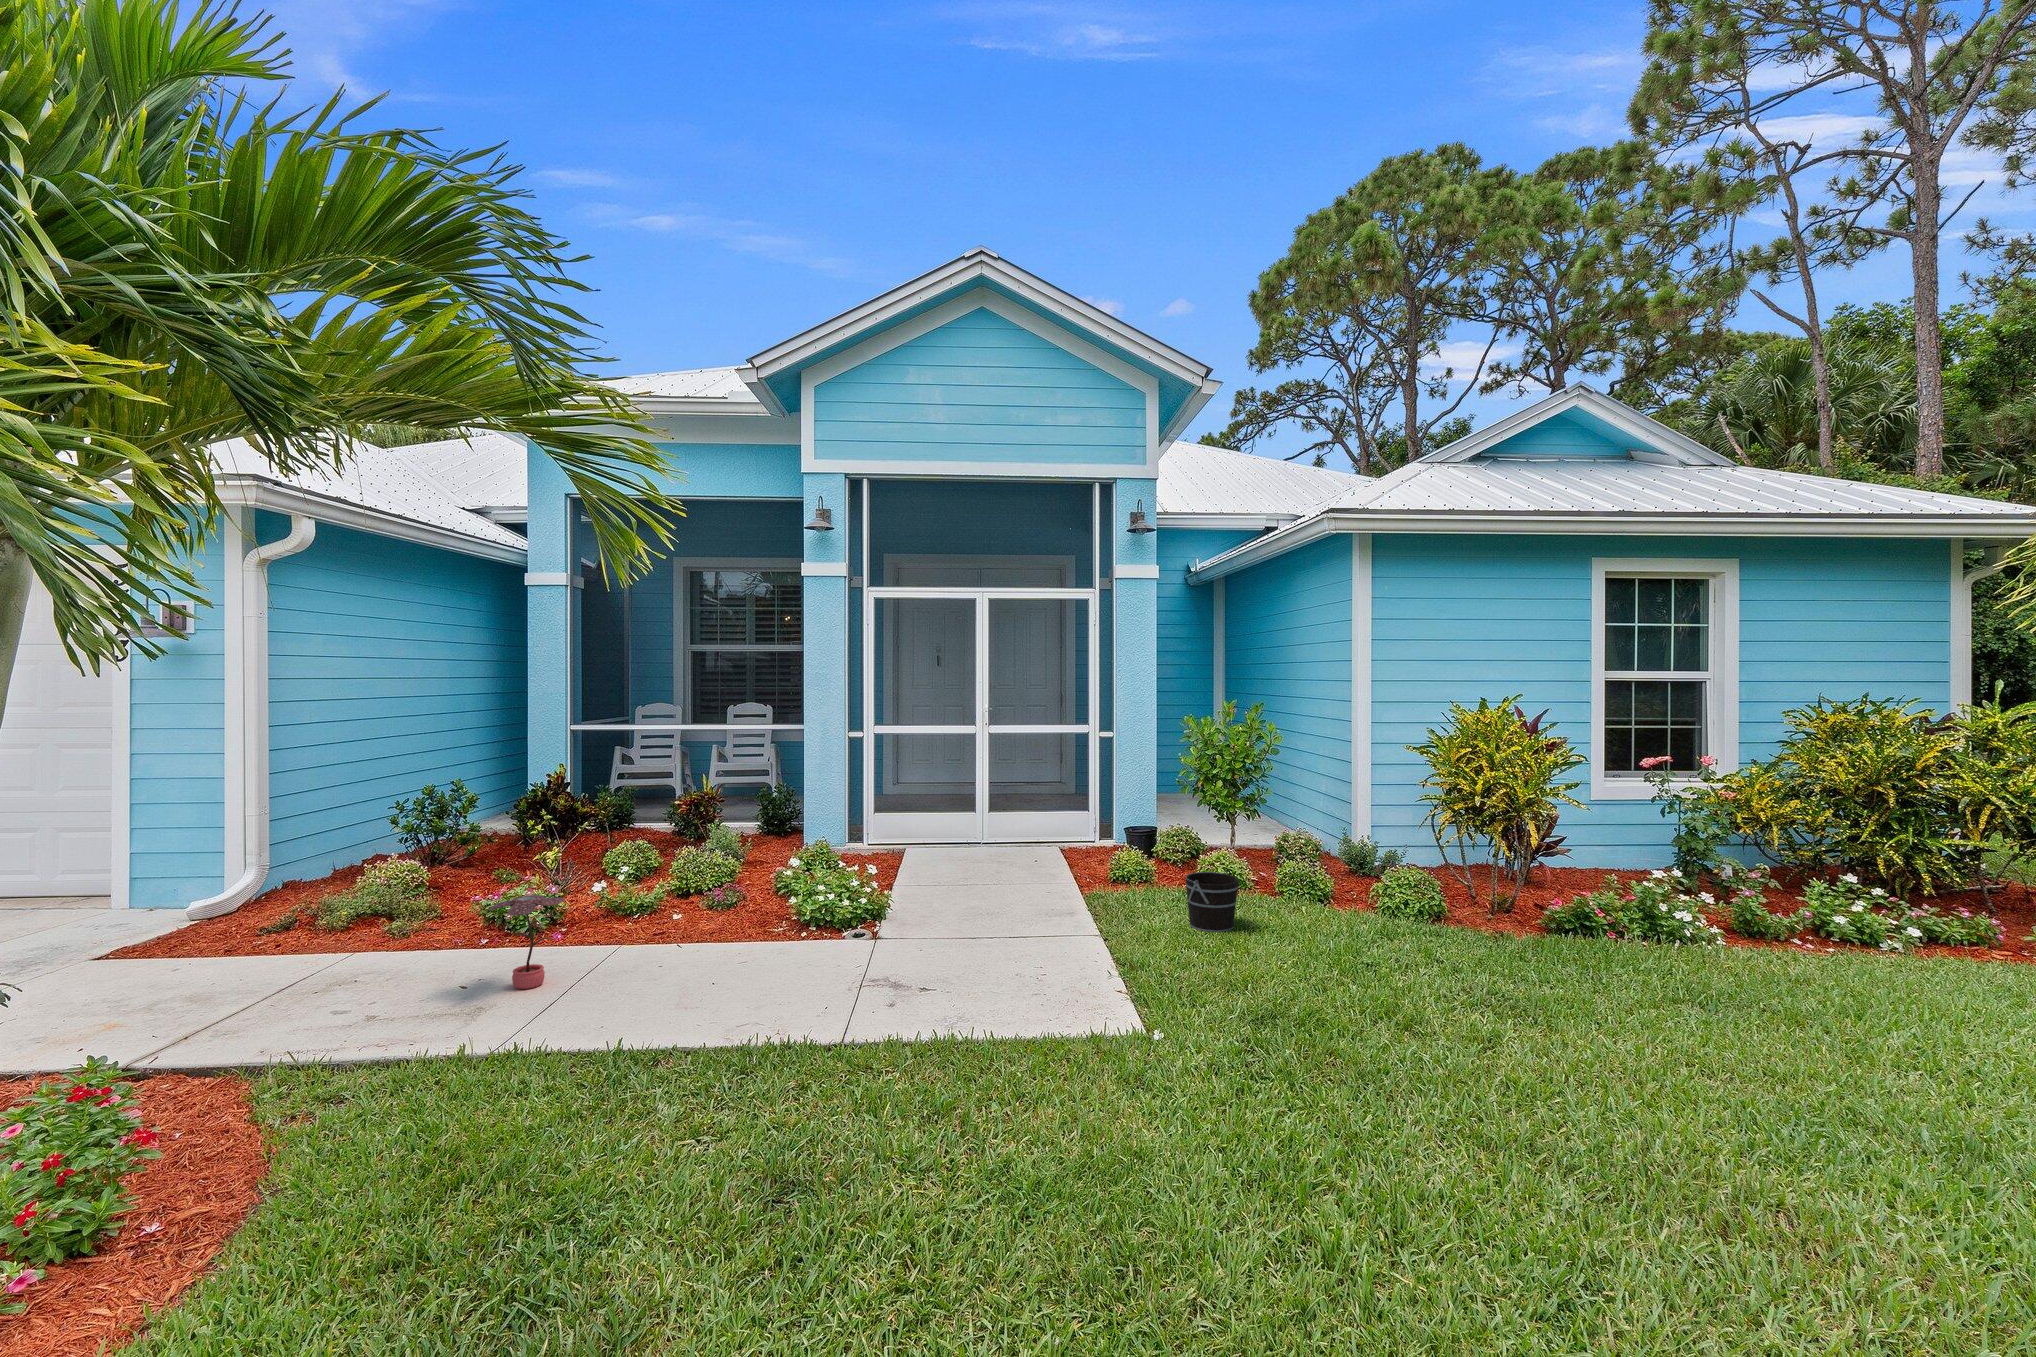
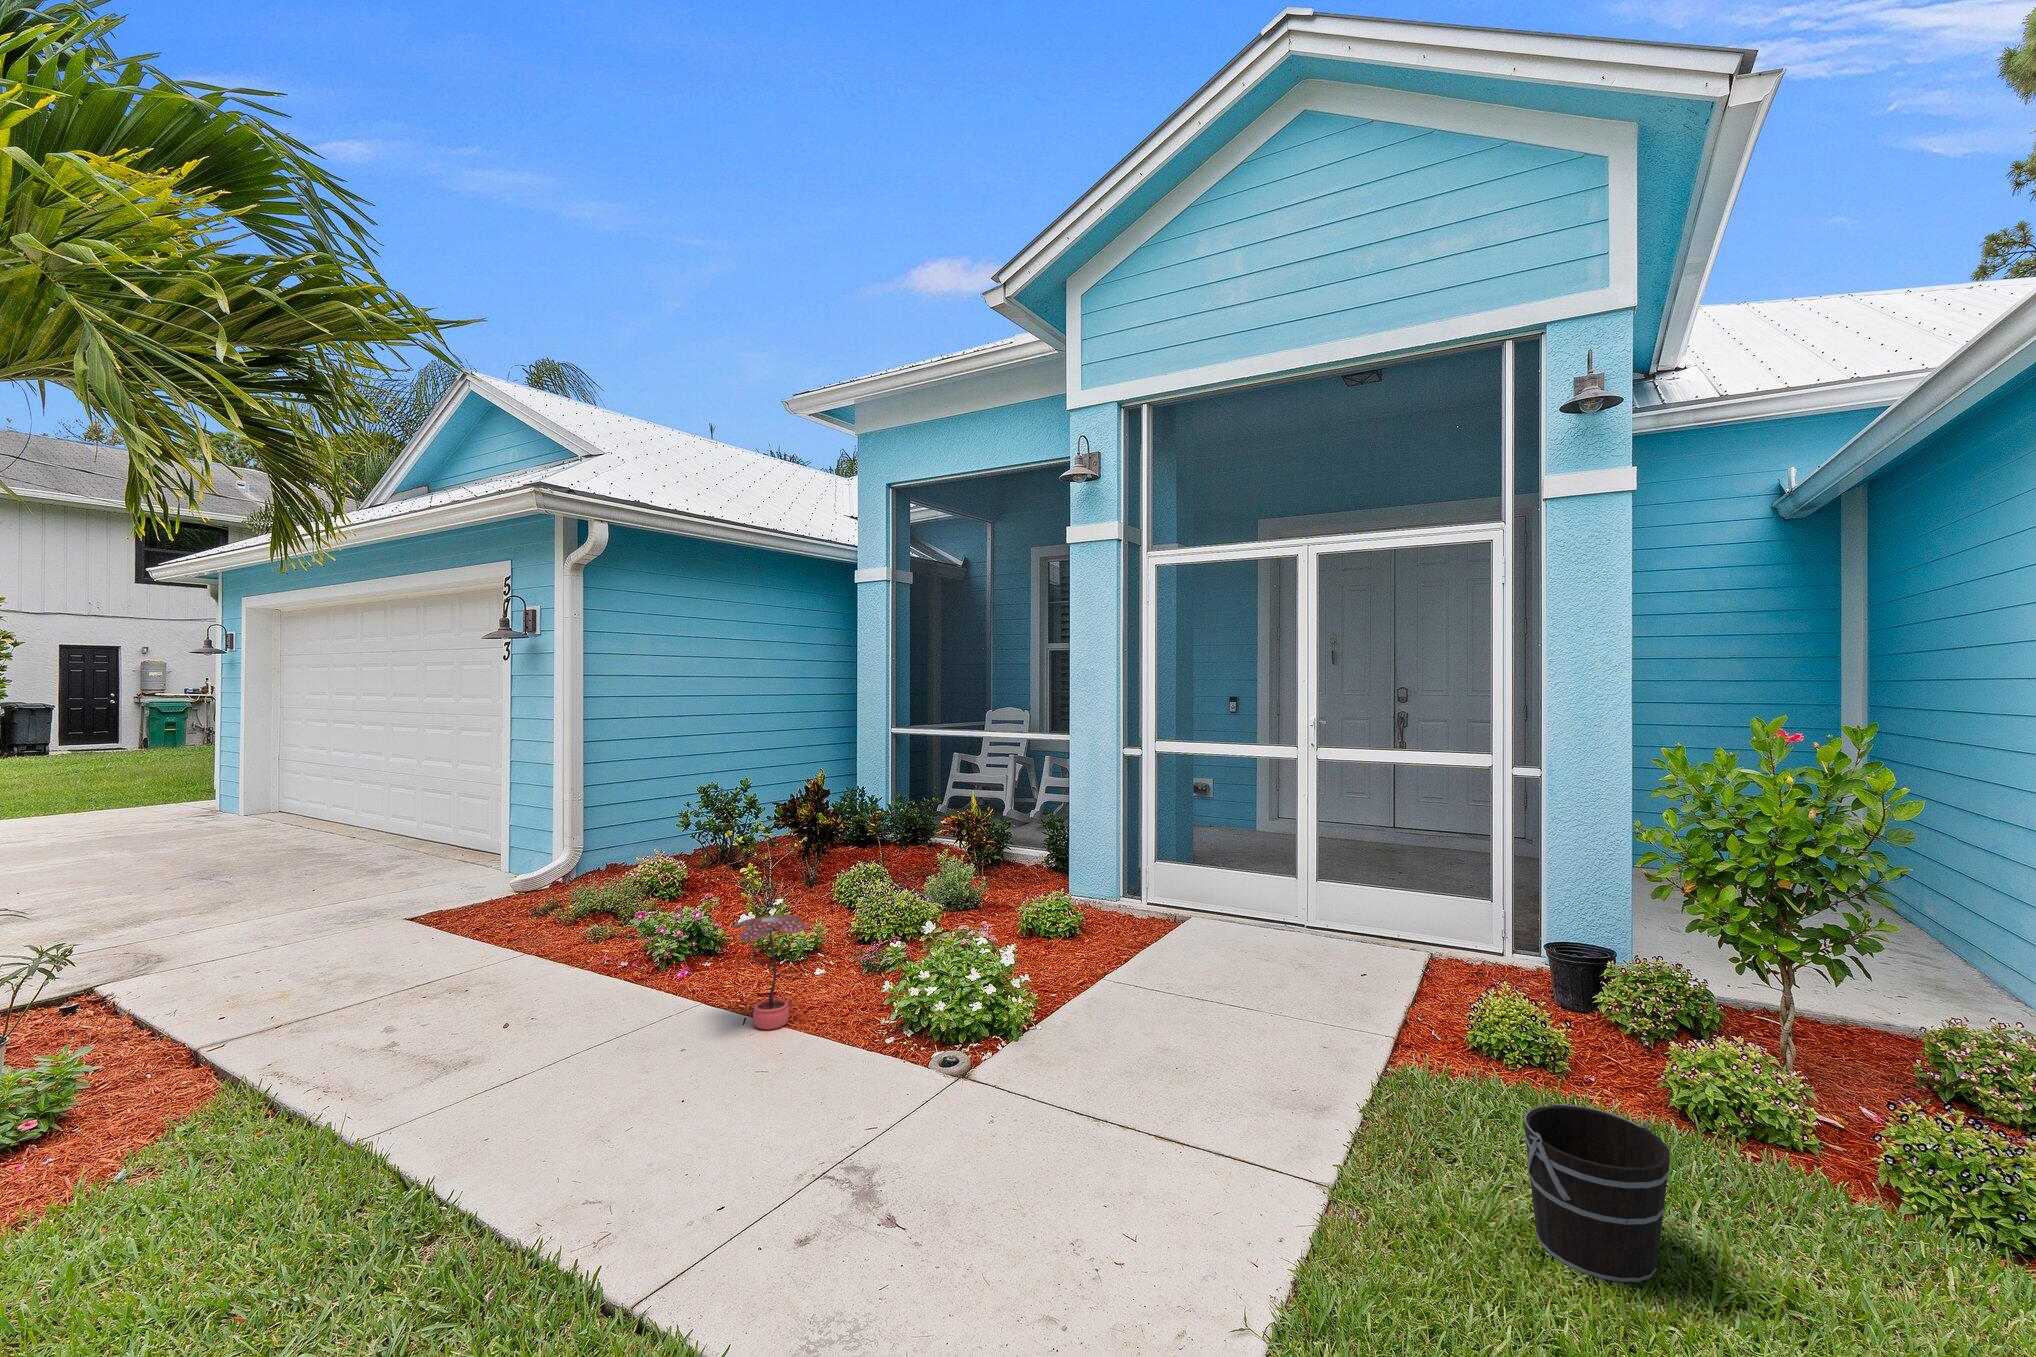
potted plant: present [489,895,565,989] -> present [733,915,810,1030]

